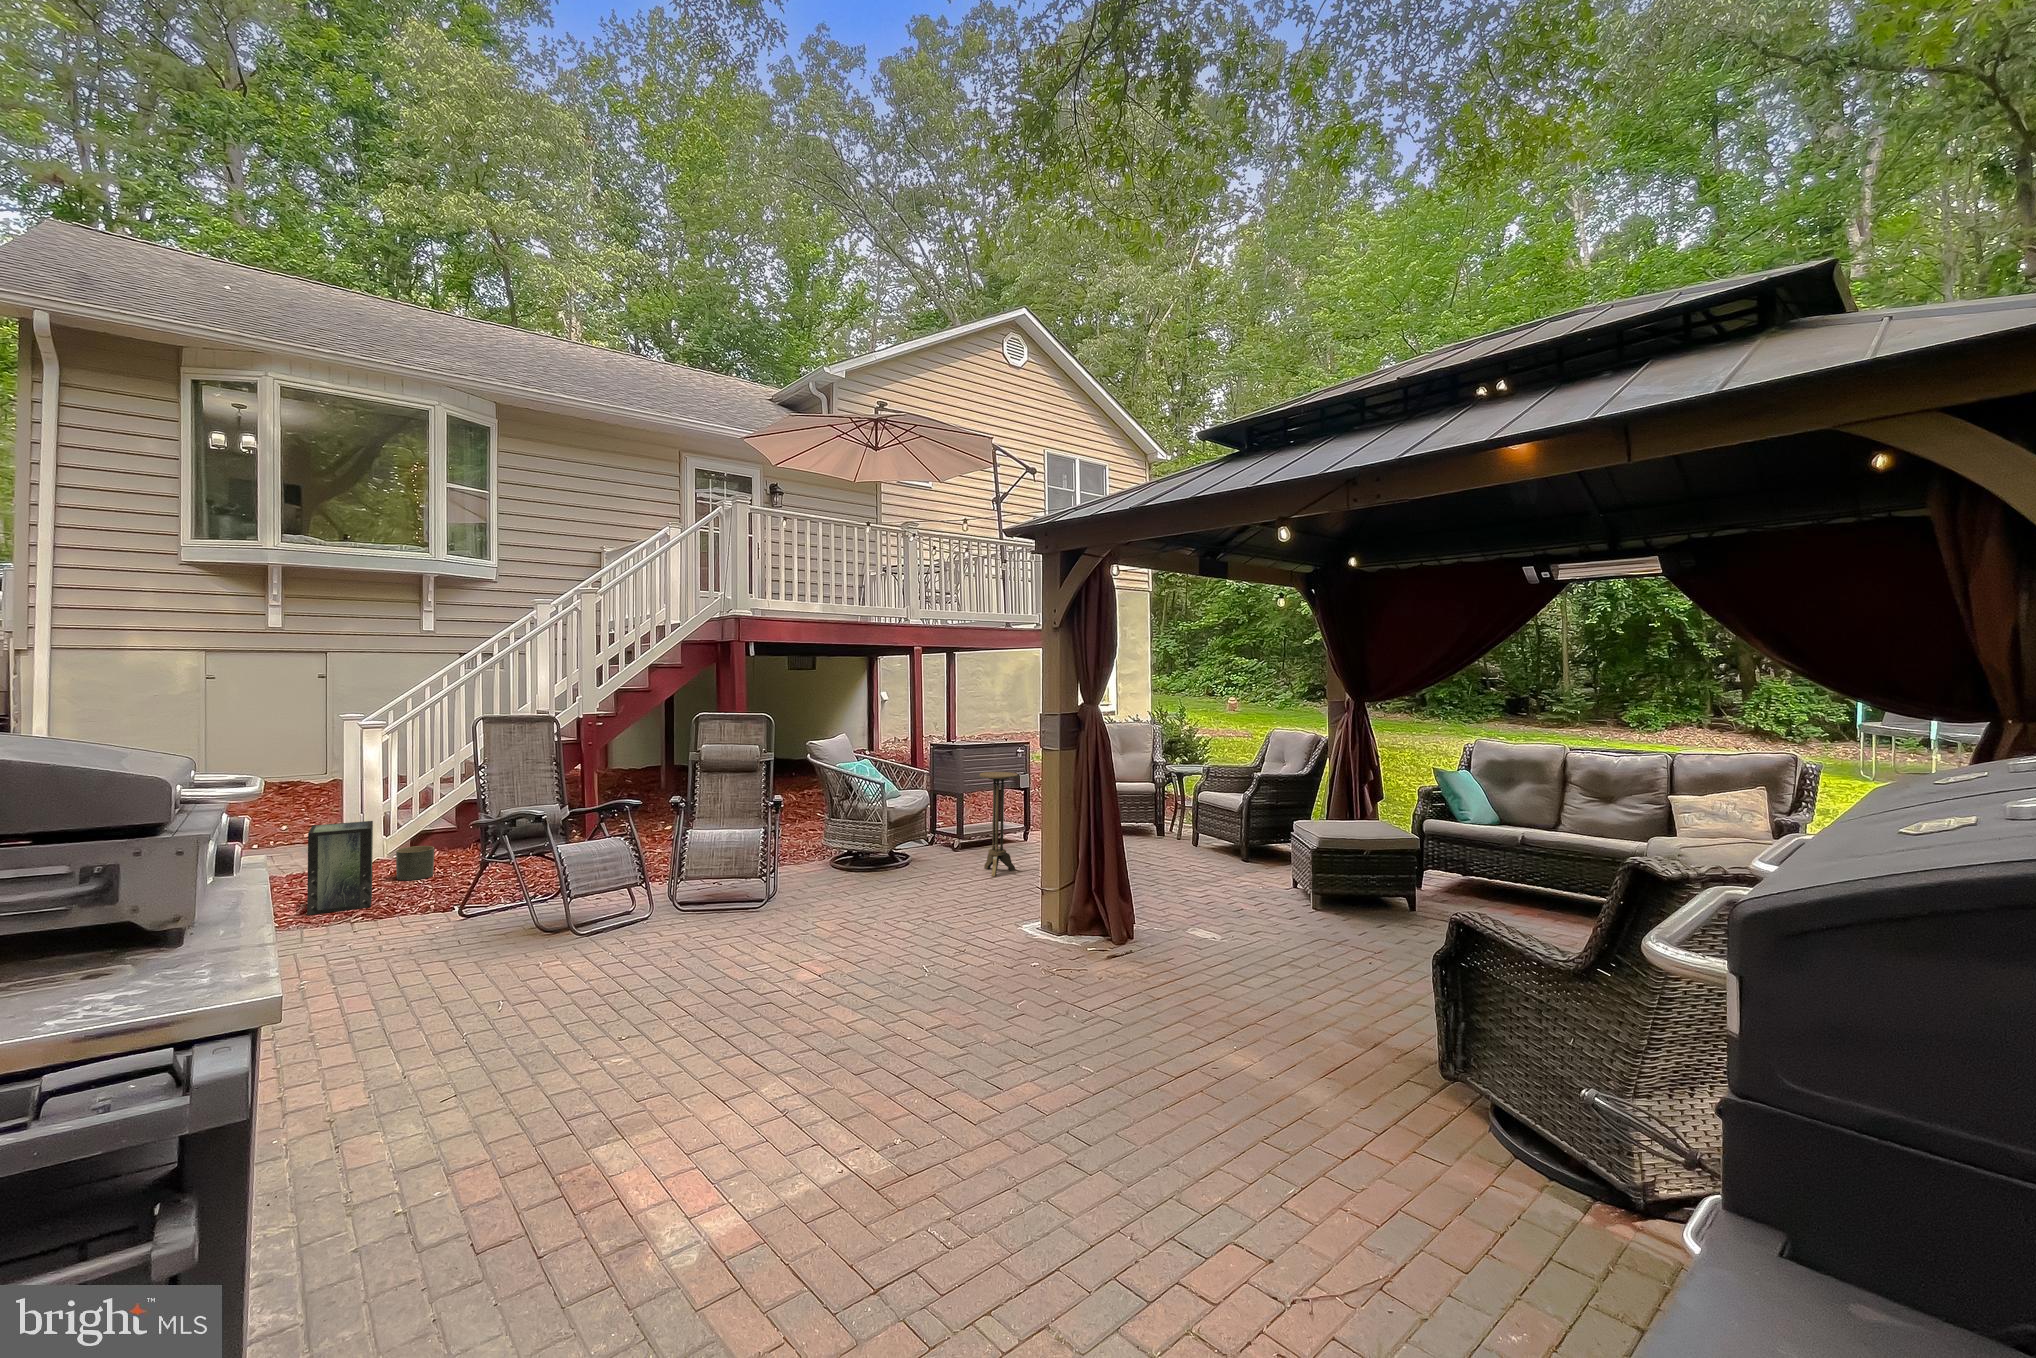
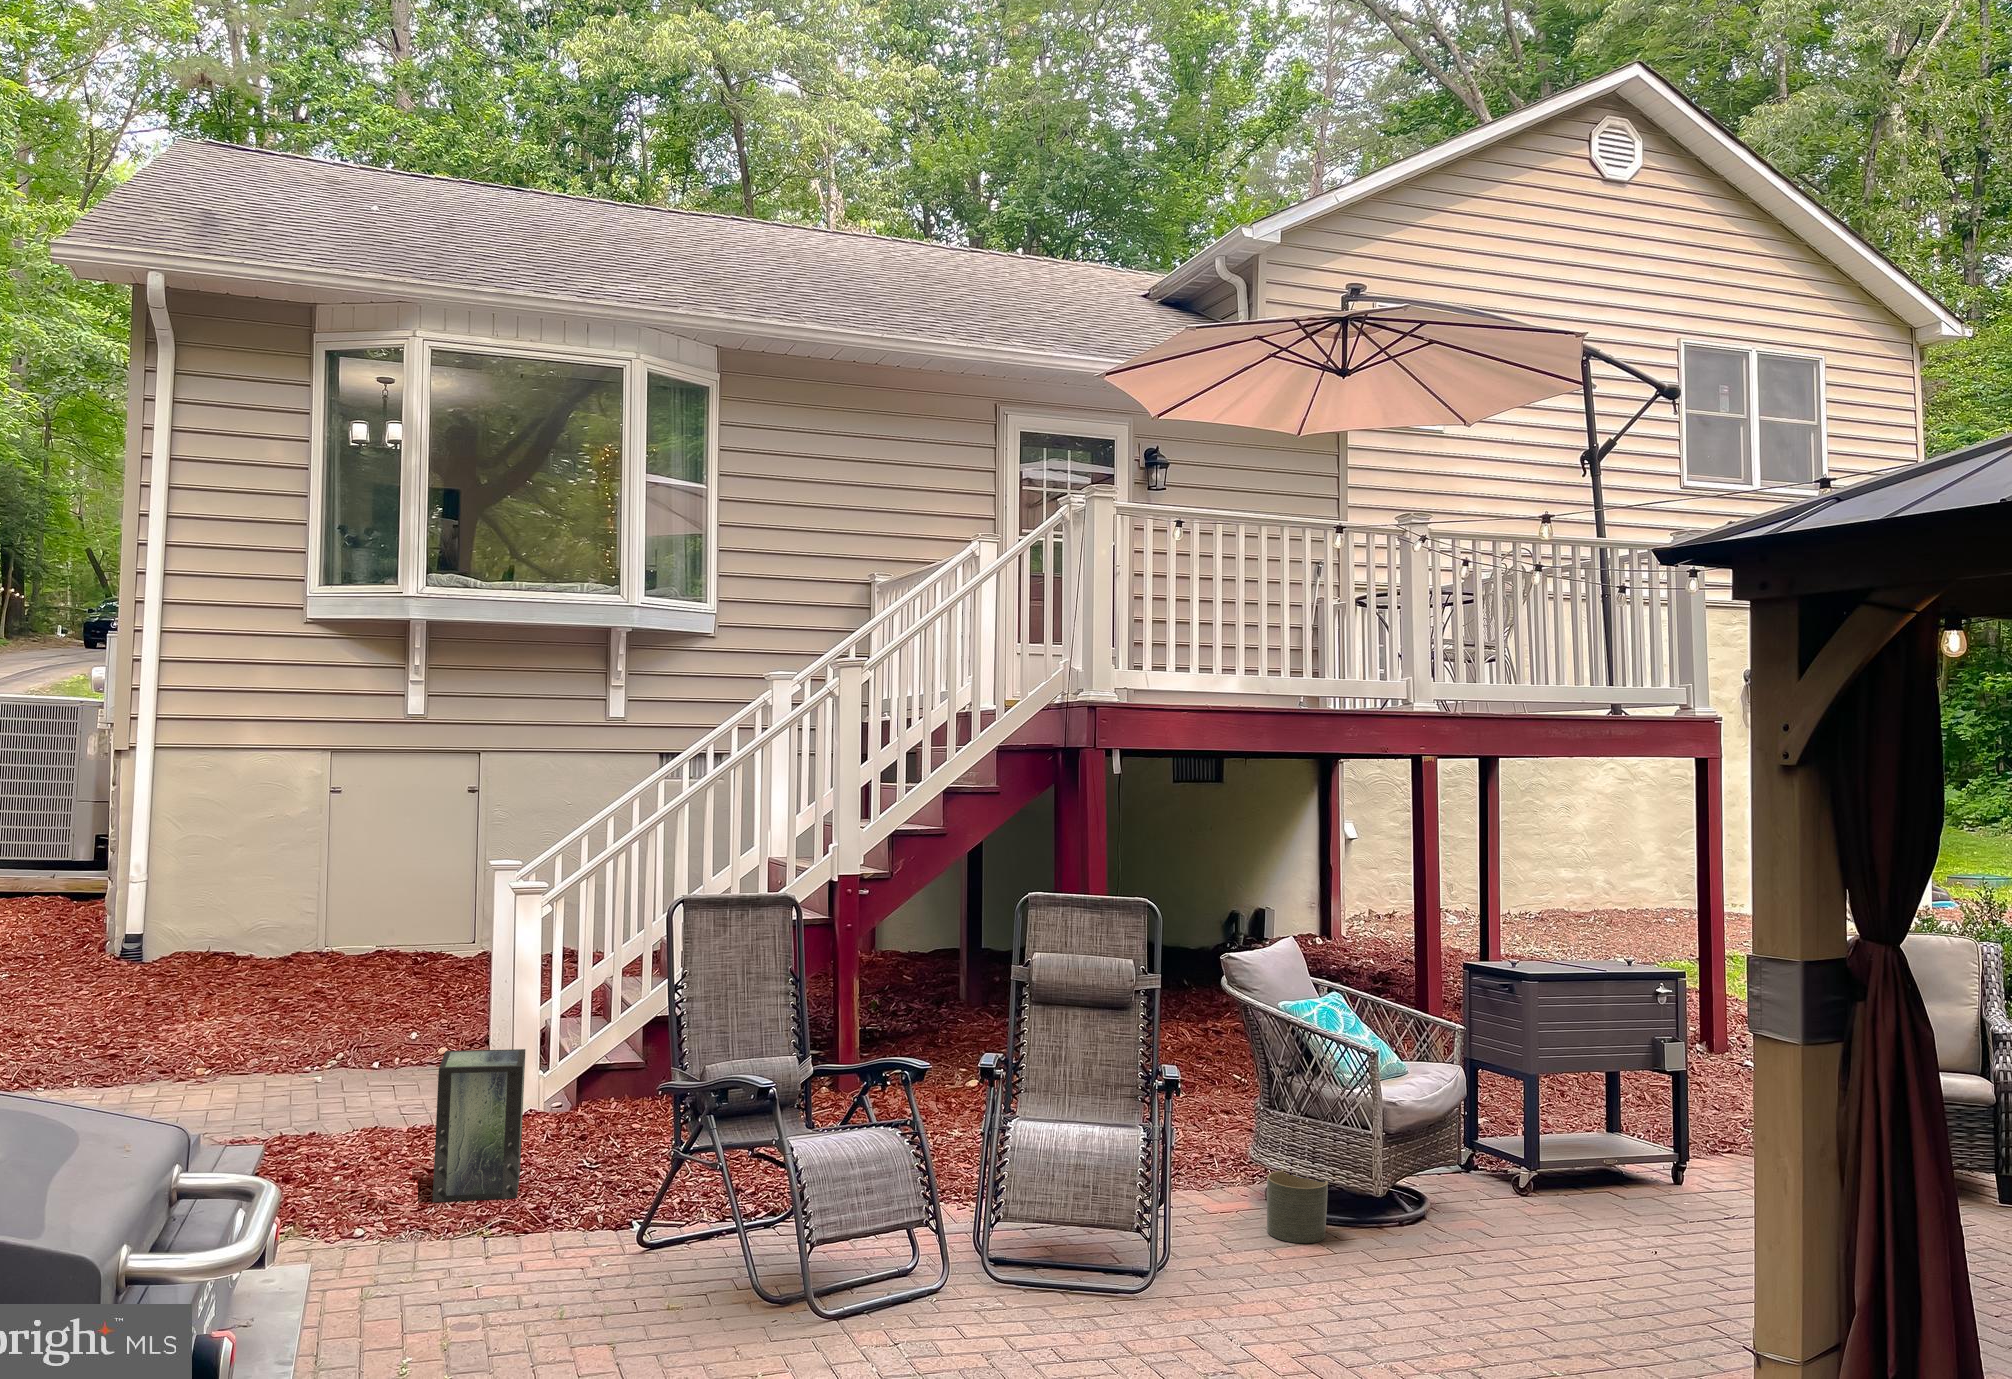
side table: present [980,772,1018,877] -> none [1588,1049,1678,1285]
planter: present [396,846,434,881] -> present [1267,1171,1328,1243]

